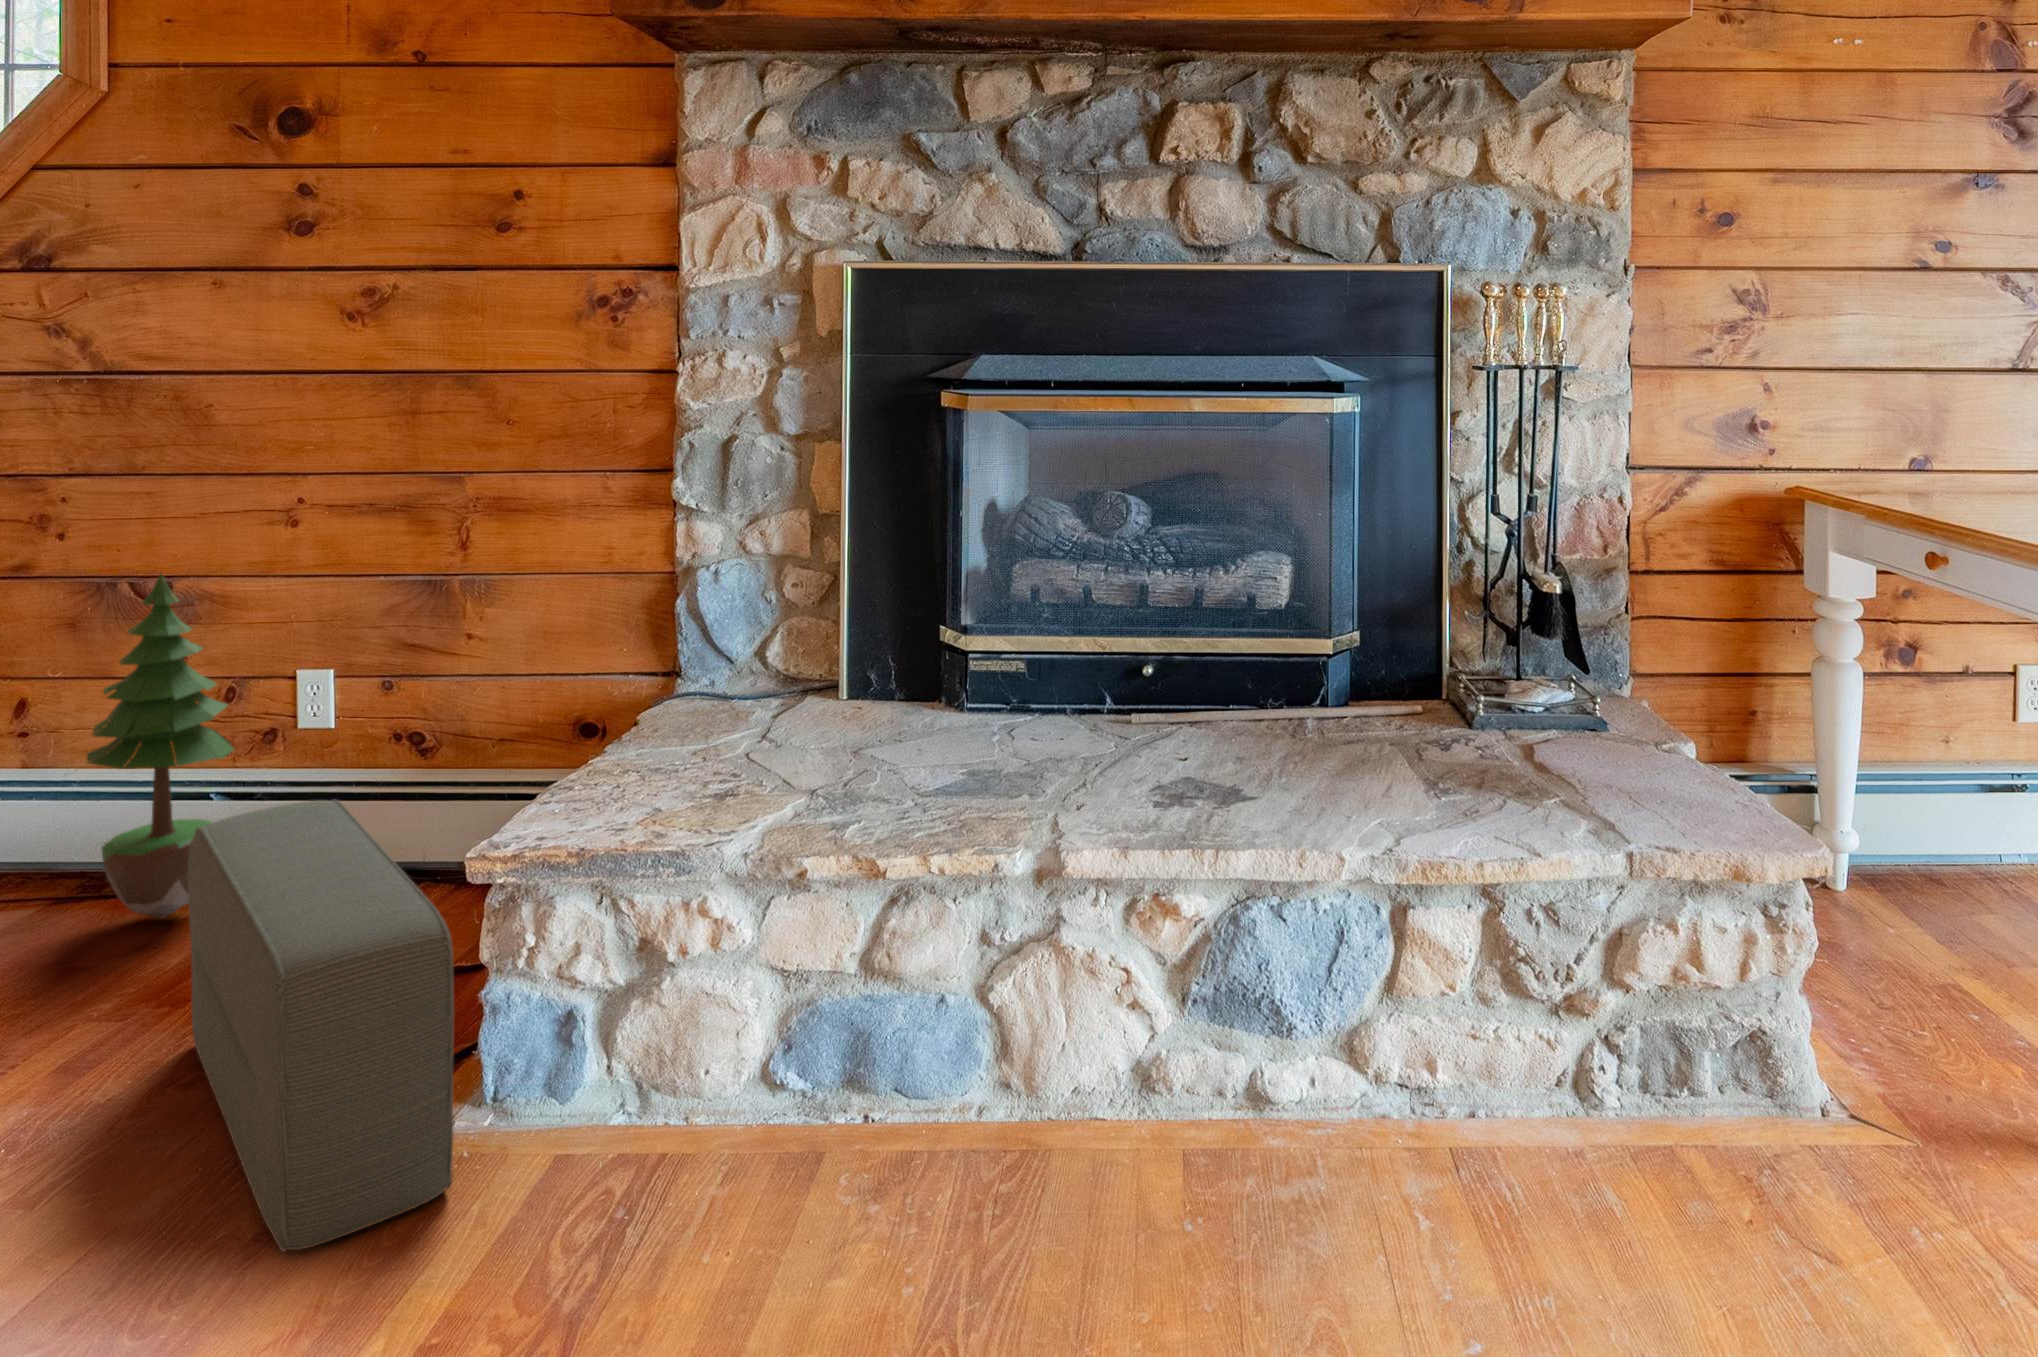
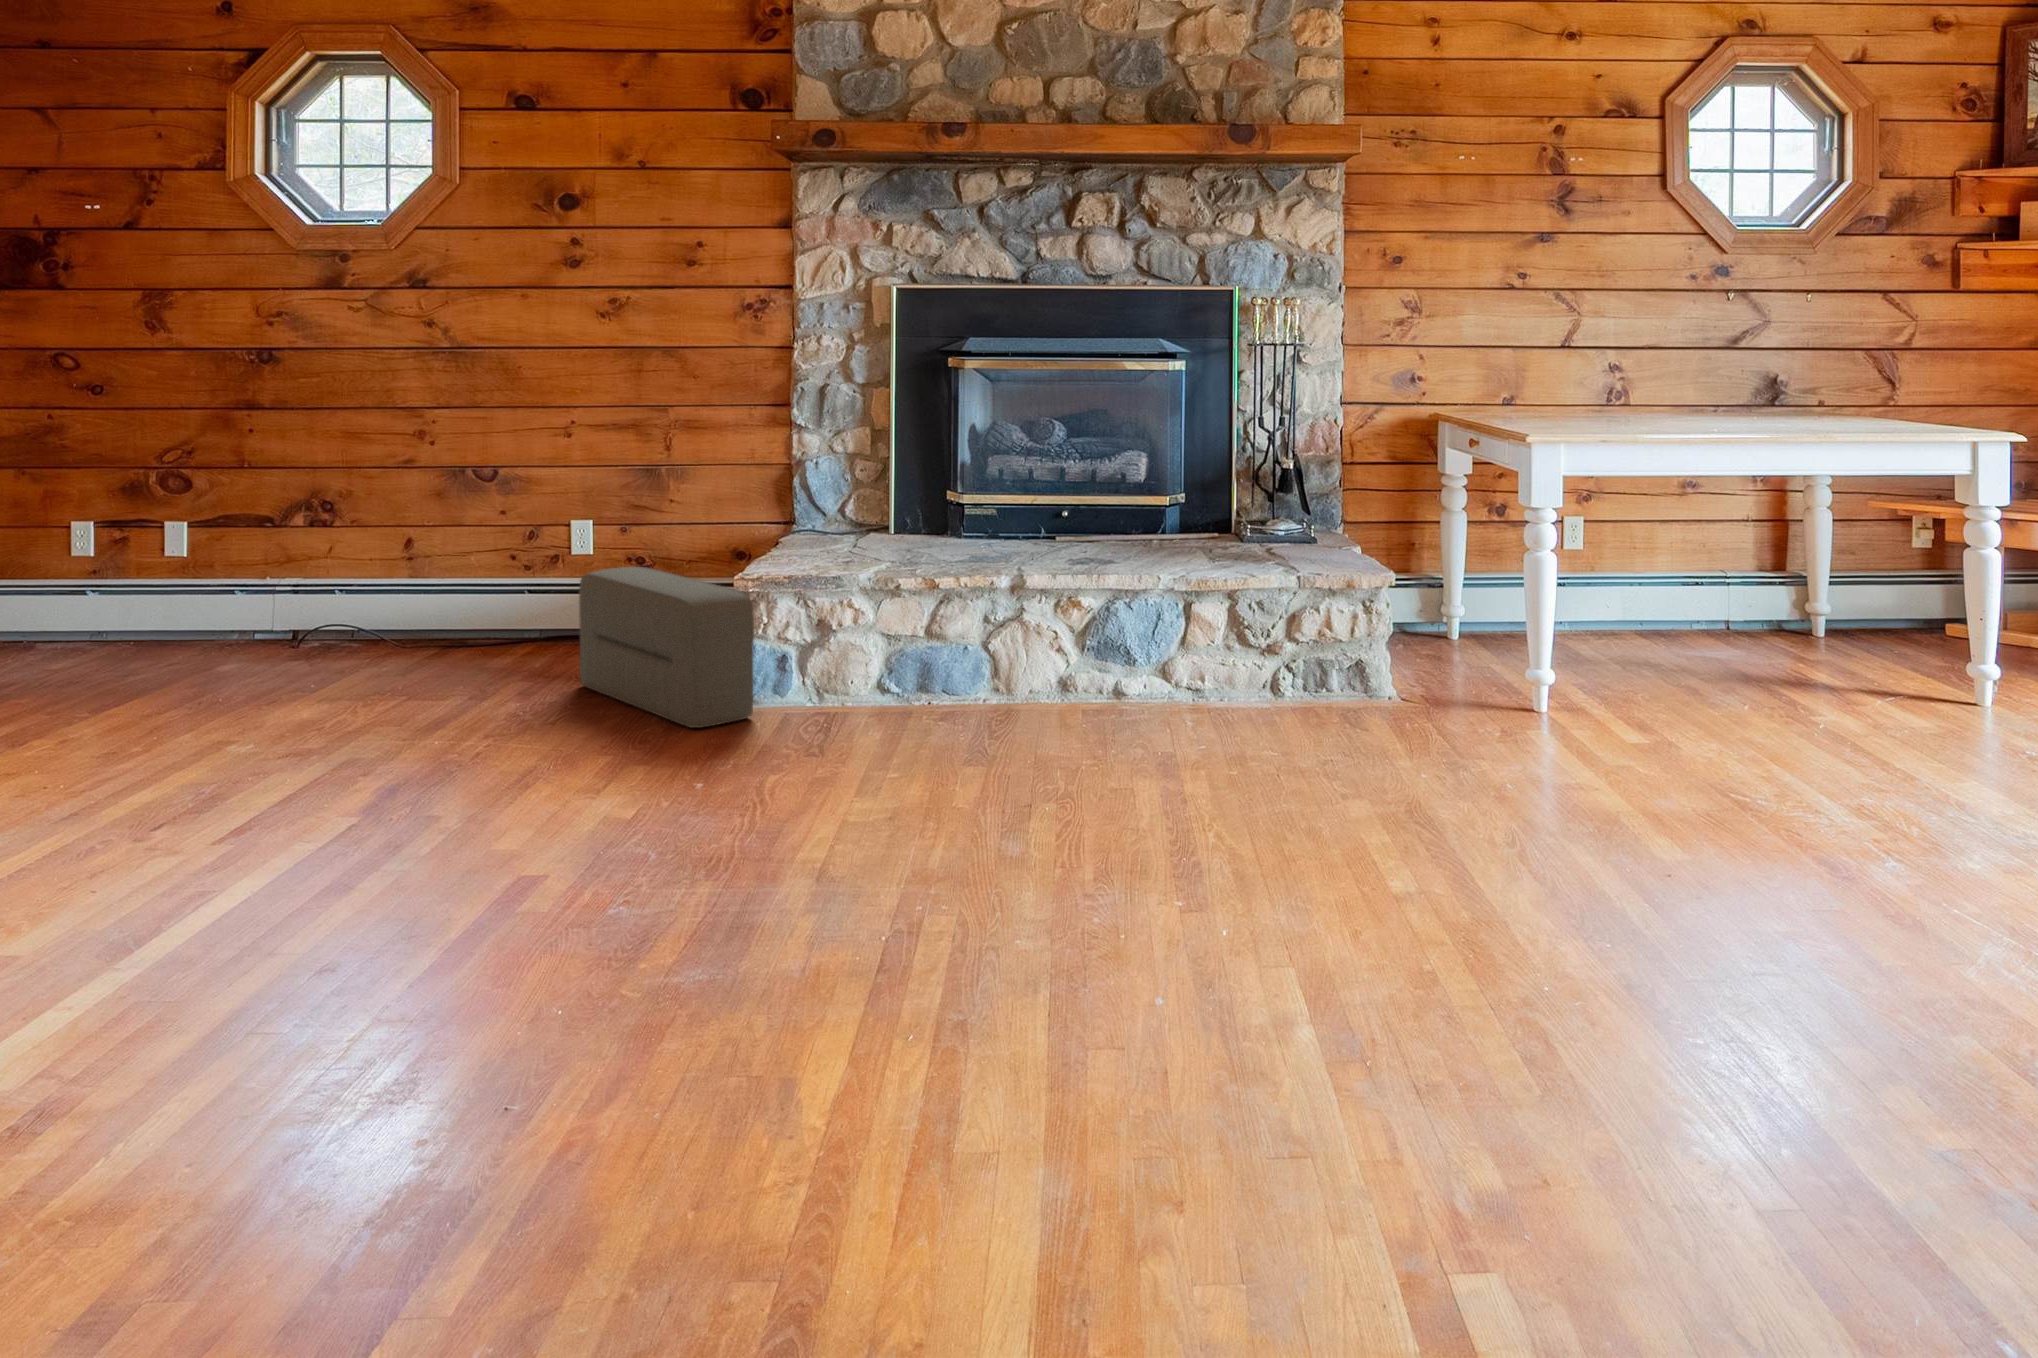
potted tree: present [87,574,234,919] -> none [468,458,542,653]

